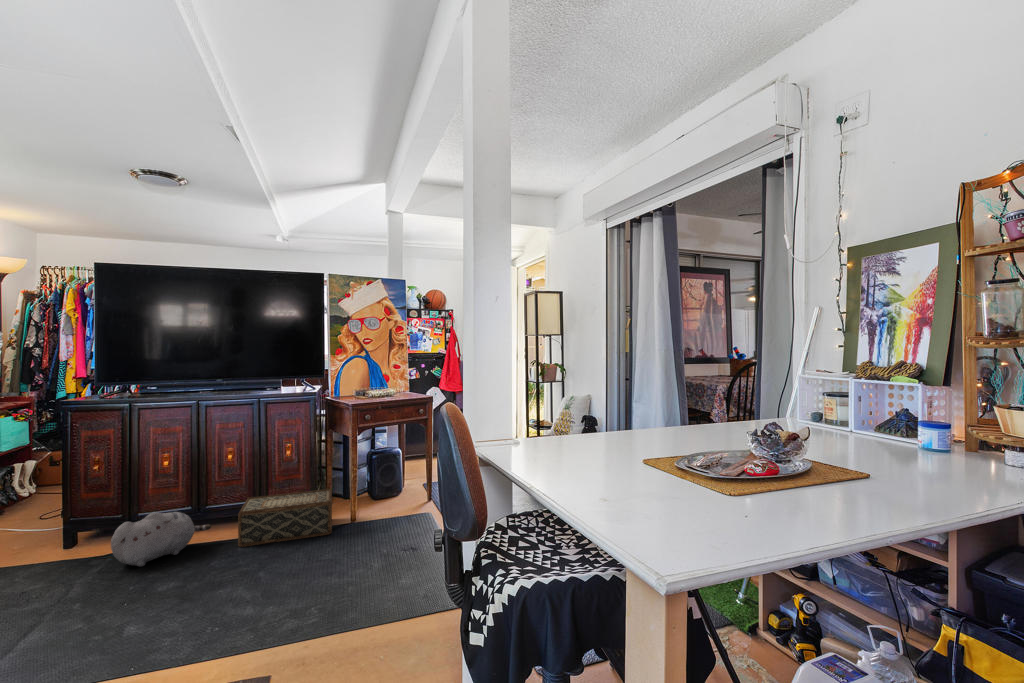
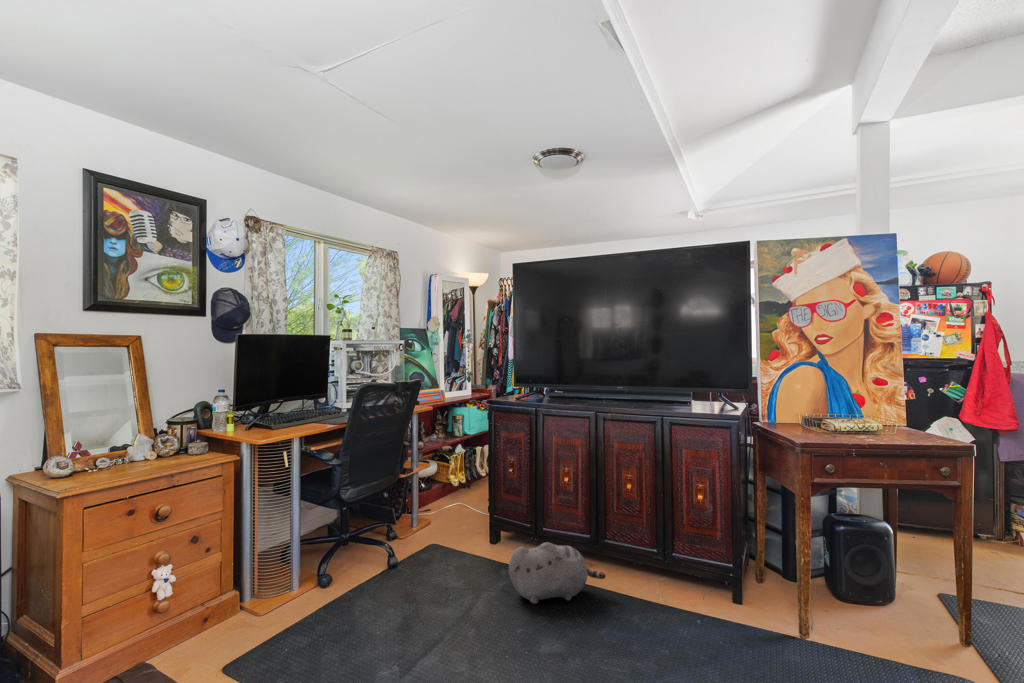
woven basket: present [238,489,332,547] -> none [634,549,766,650]

